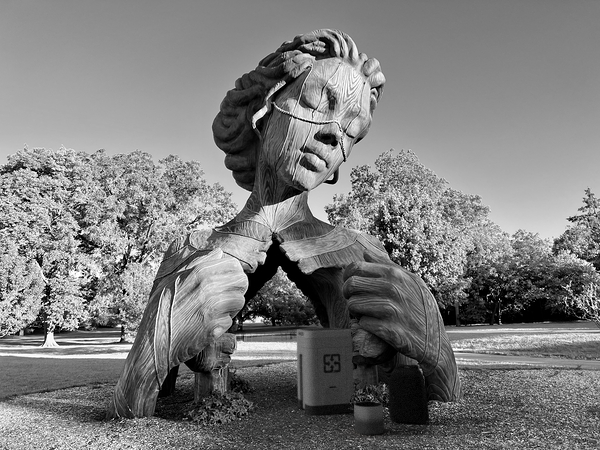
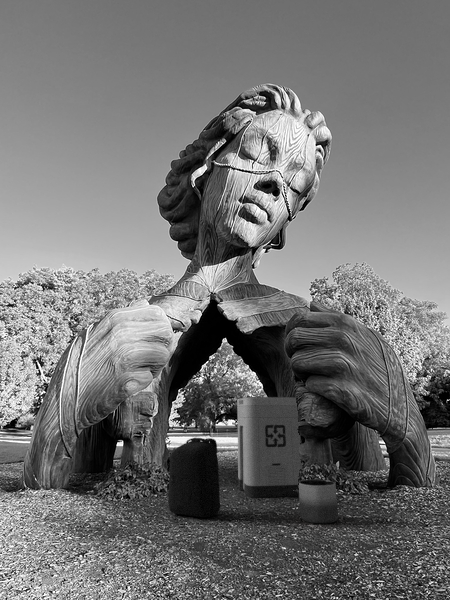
backpack: present [389,364,429,424] -> present [168,438,221,517]

